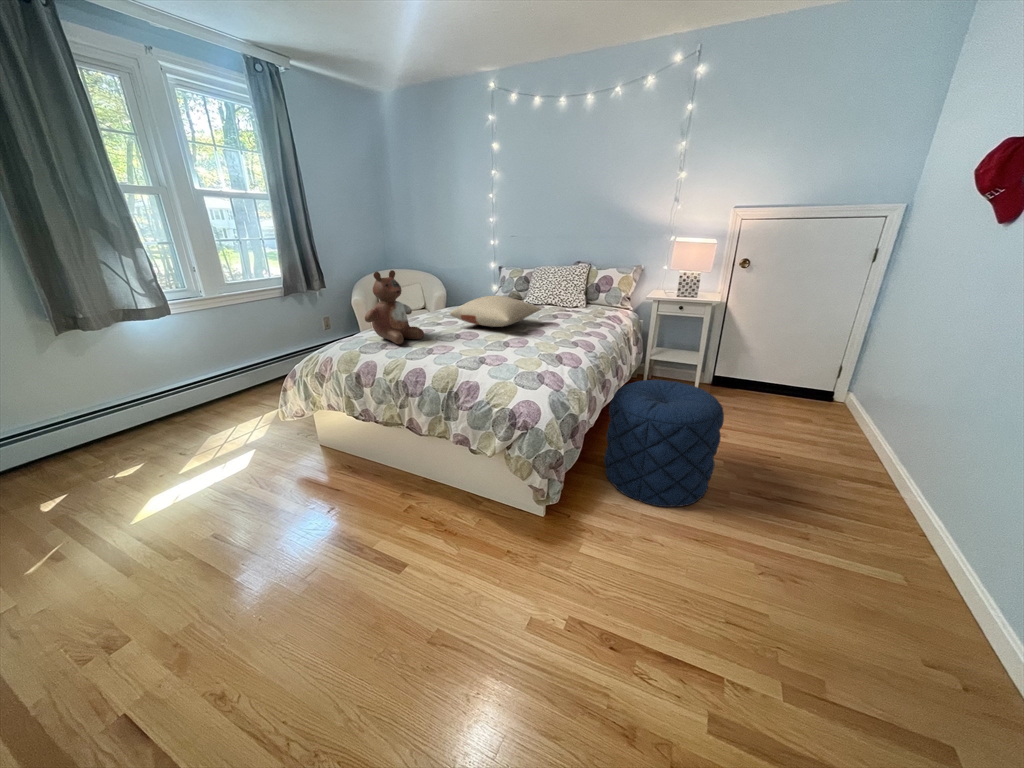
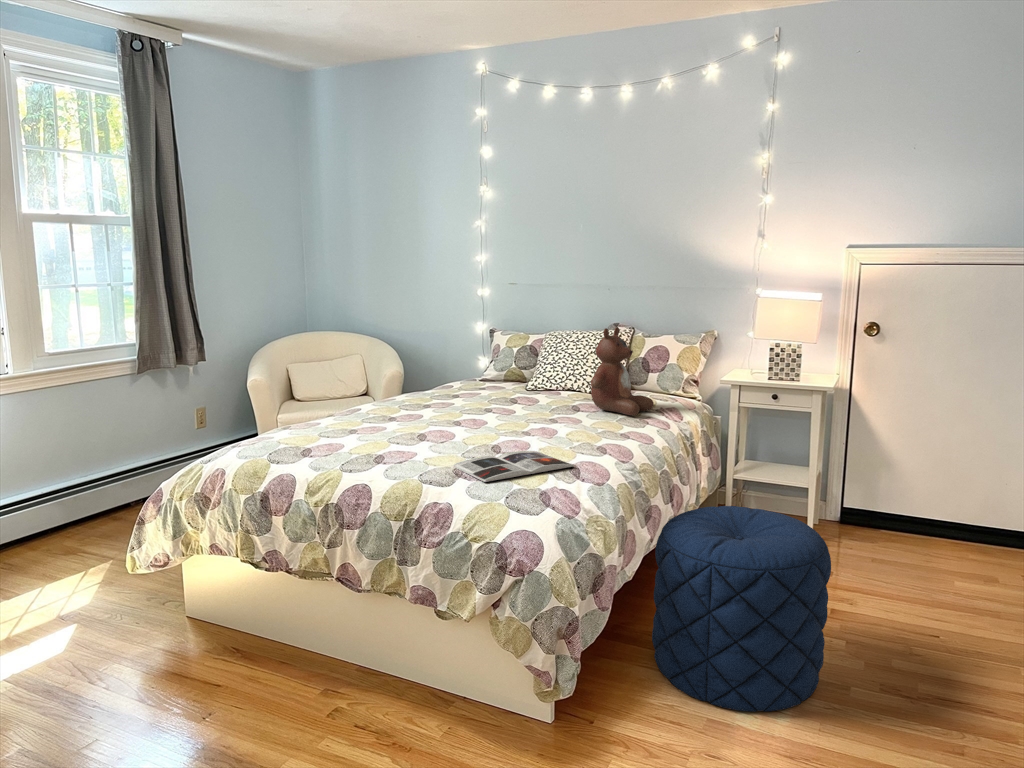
stuffed bear: present [365,270,424,344] -> present [591,327,654,416]
pillow: present [450,296,541,327] -> none [409,377,552,424]
magazine: none [479,345,558,367] -> present [453,451,574,482]

